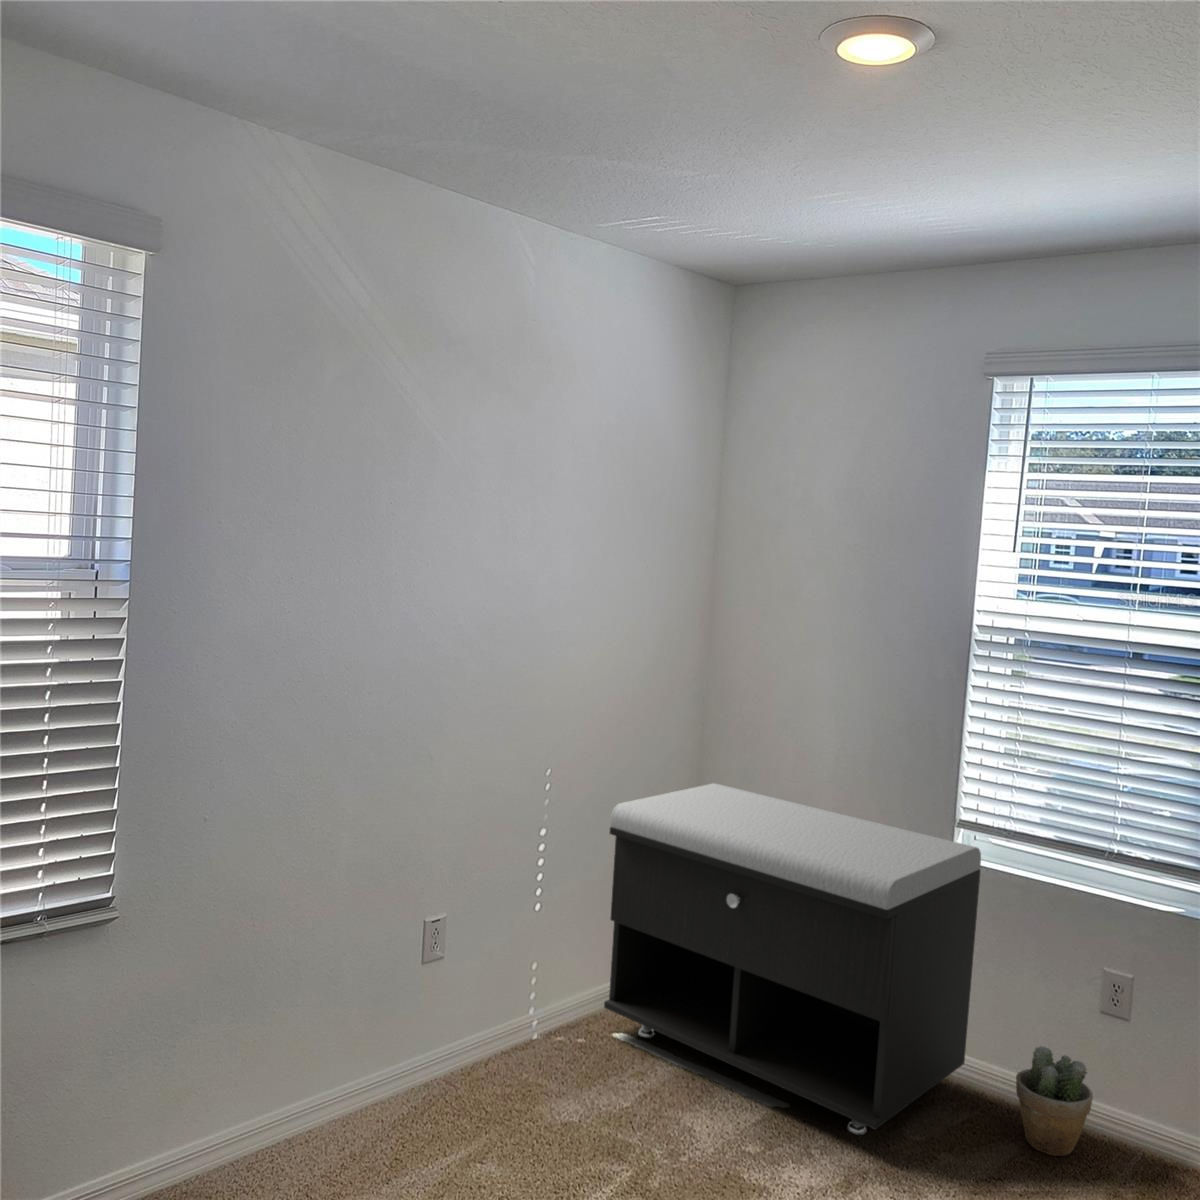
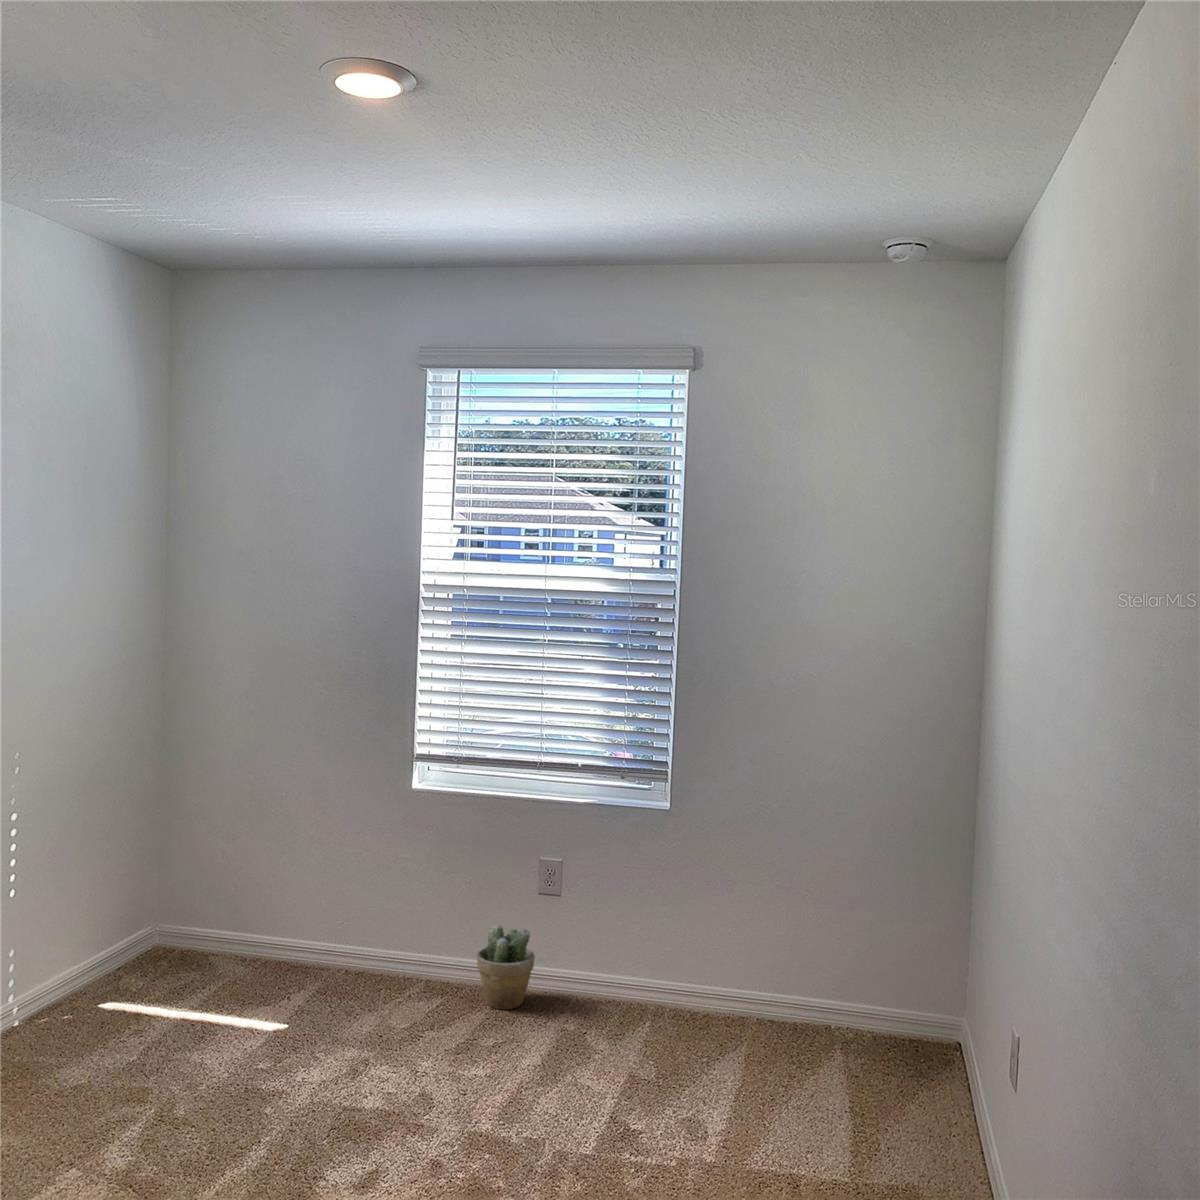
storage bench: present [604,783,981,1135] -> none [87,752,438,1033]

